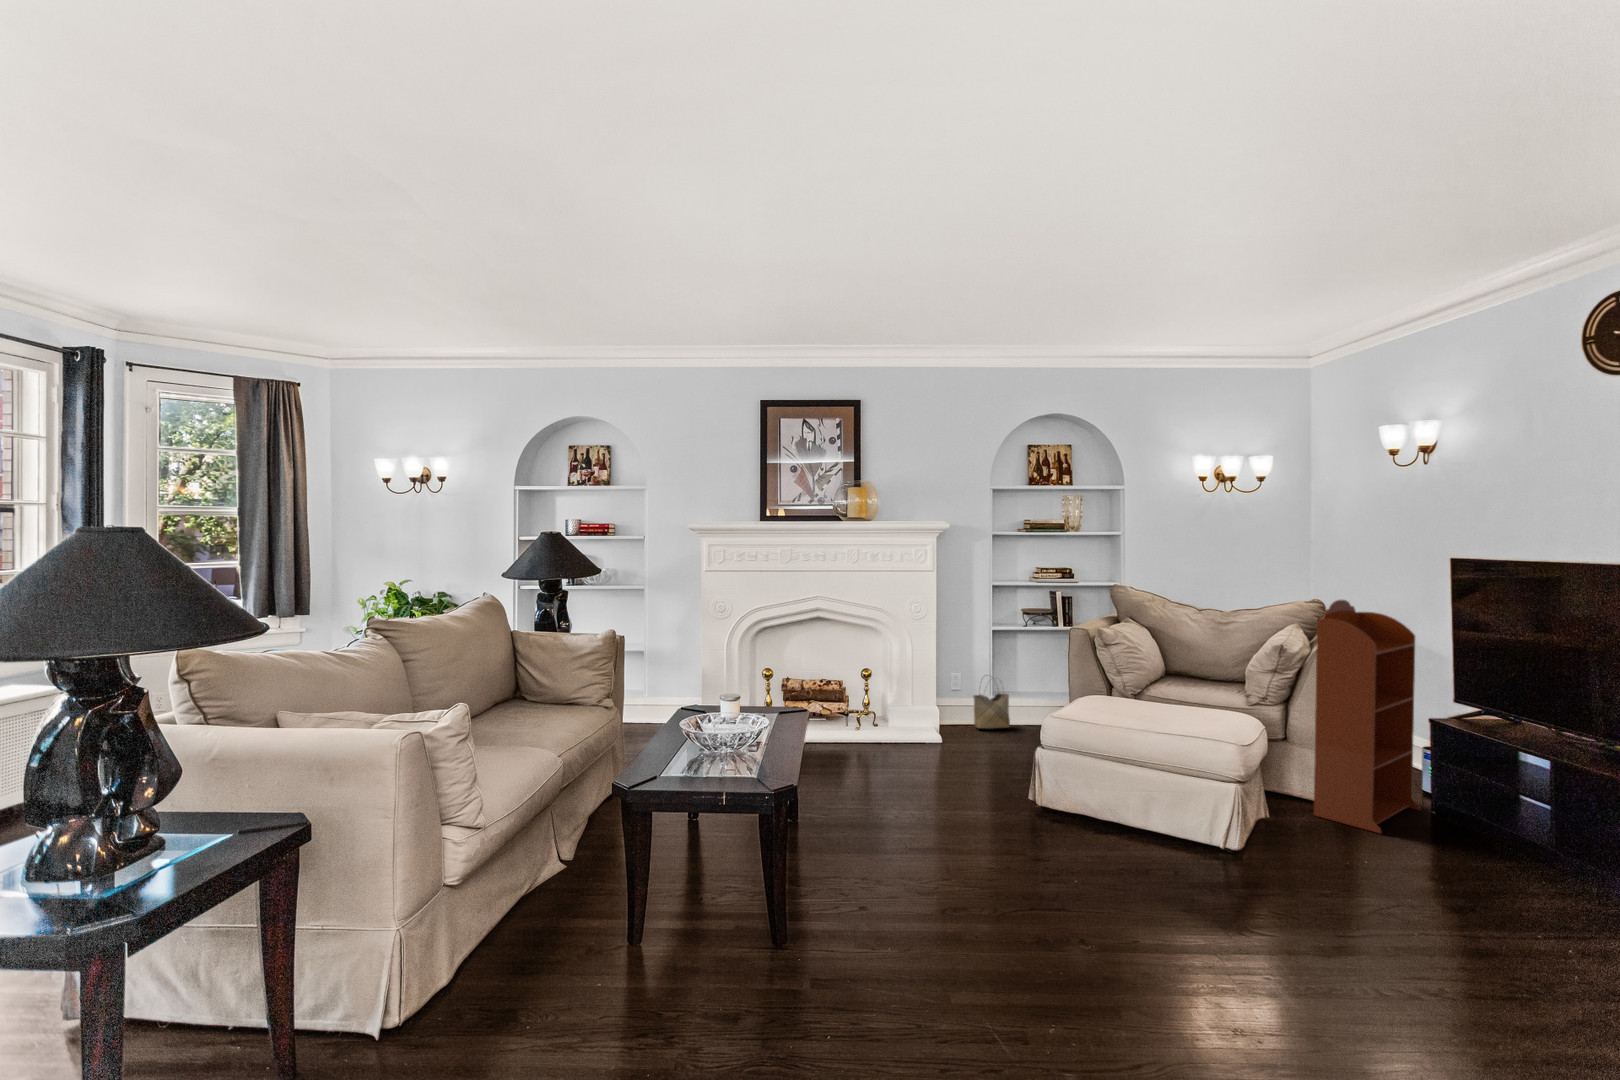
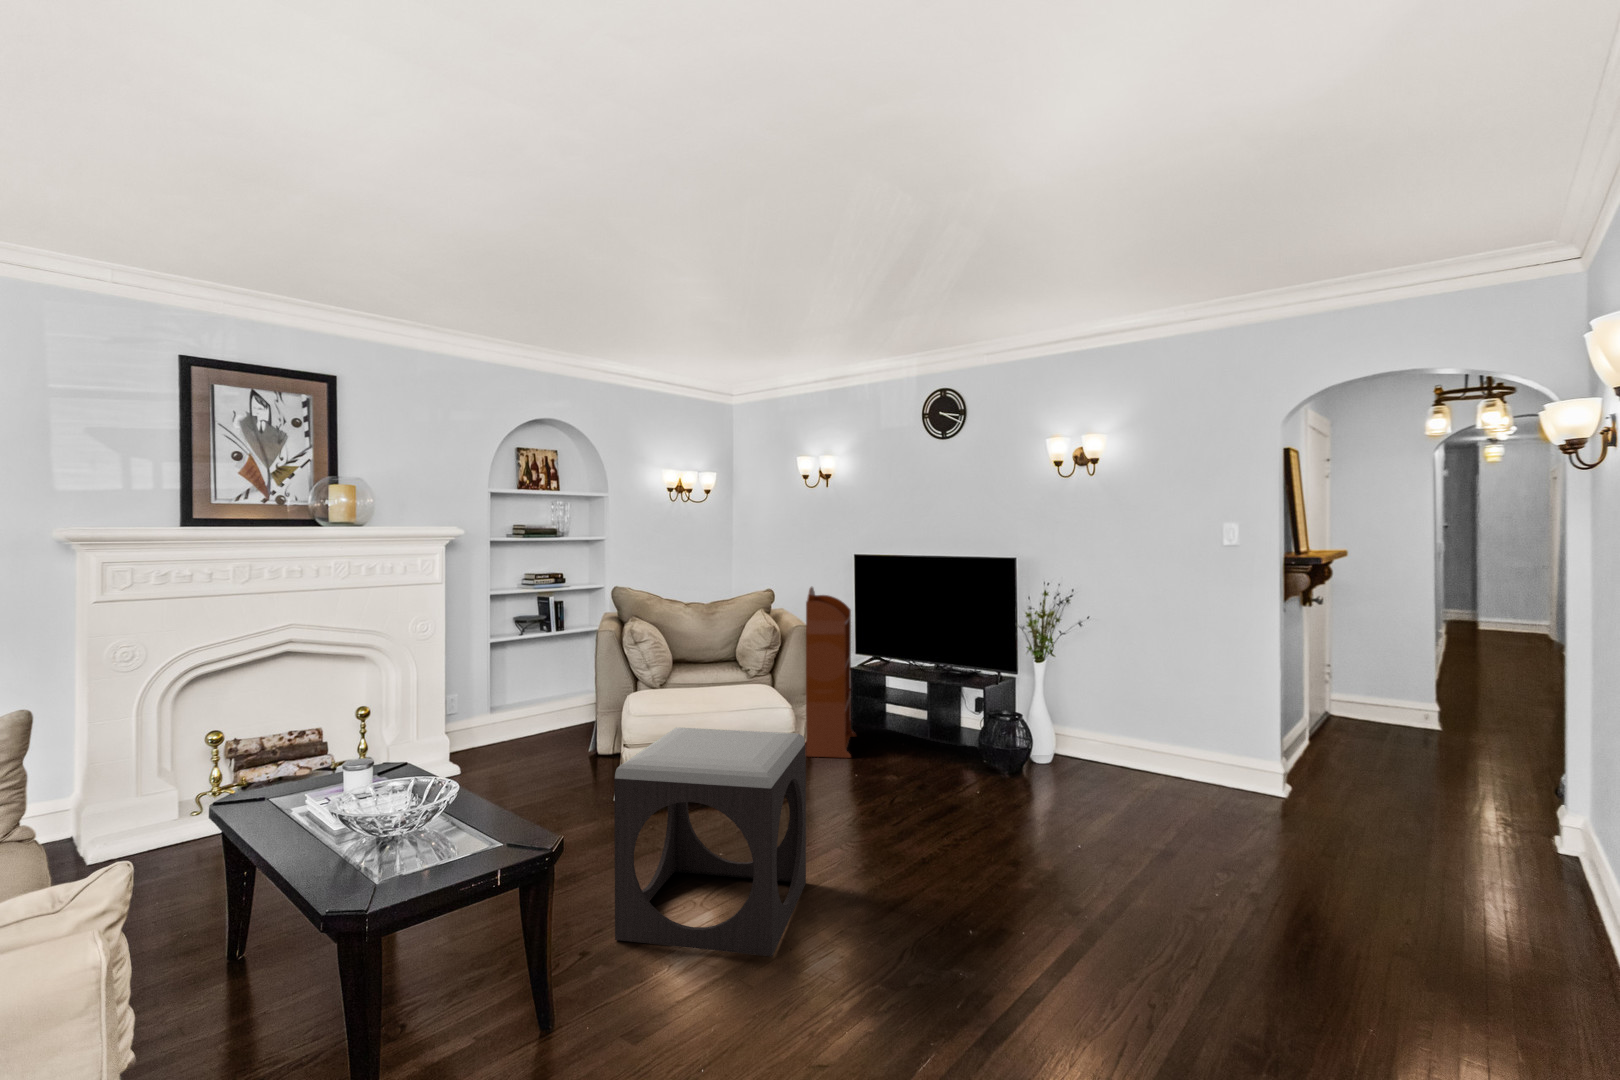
woven basket: present [974,688,1010,729] -> none [478,691,517,751]
footstool: none [924,734,1164,1003] -> present [614,727,806,957]

